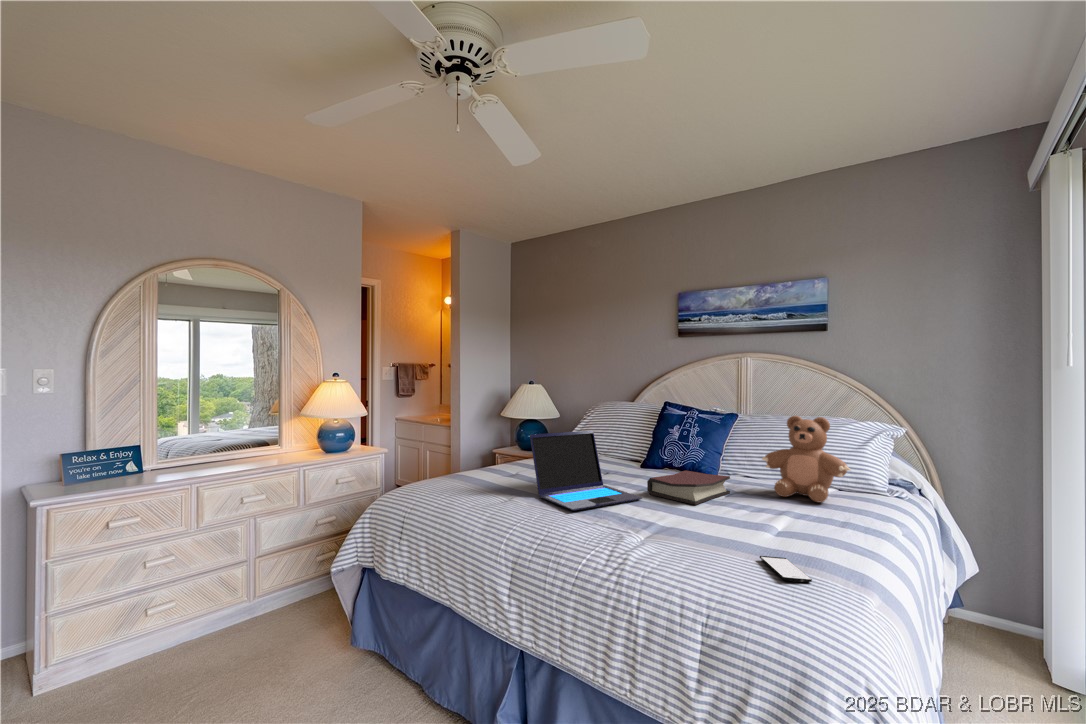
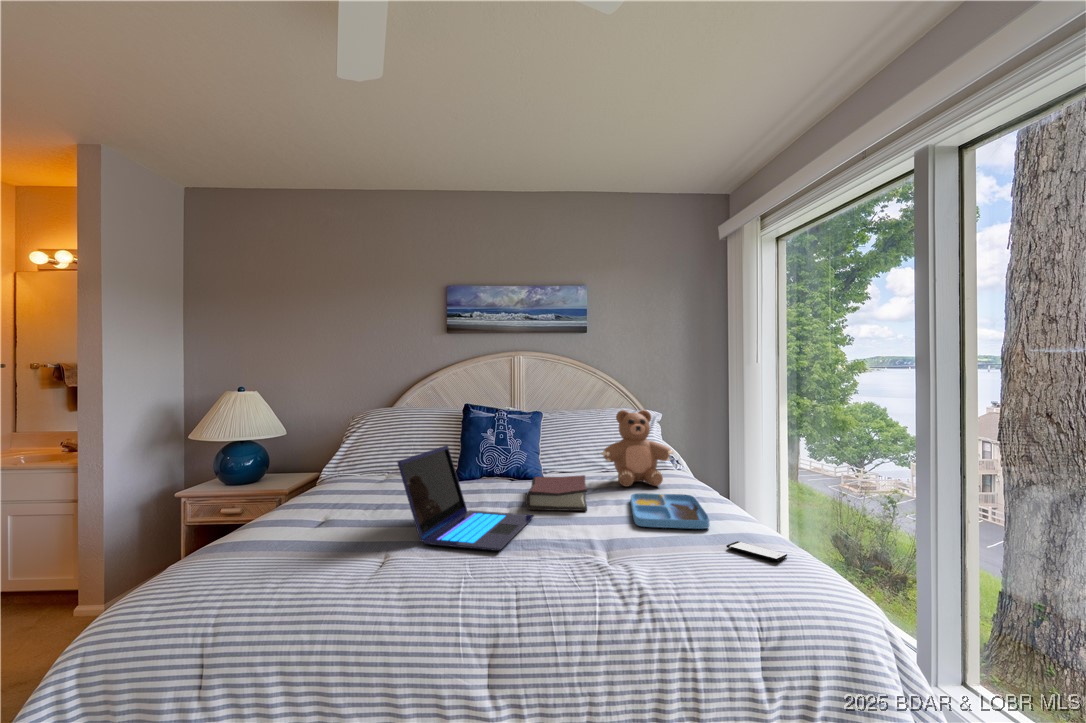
tray: none [714,501,826,542] -> present [631,493,710,529]

